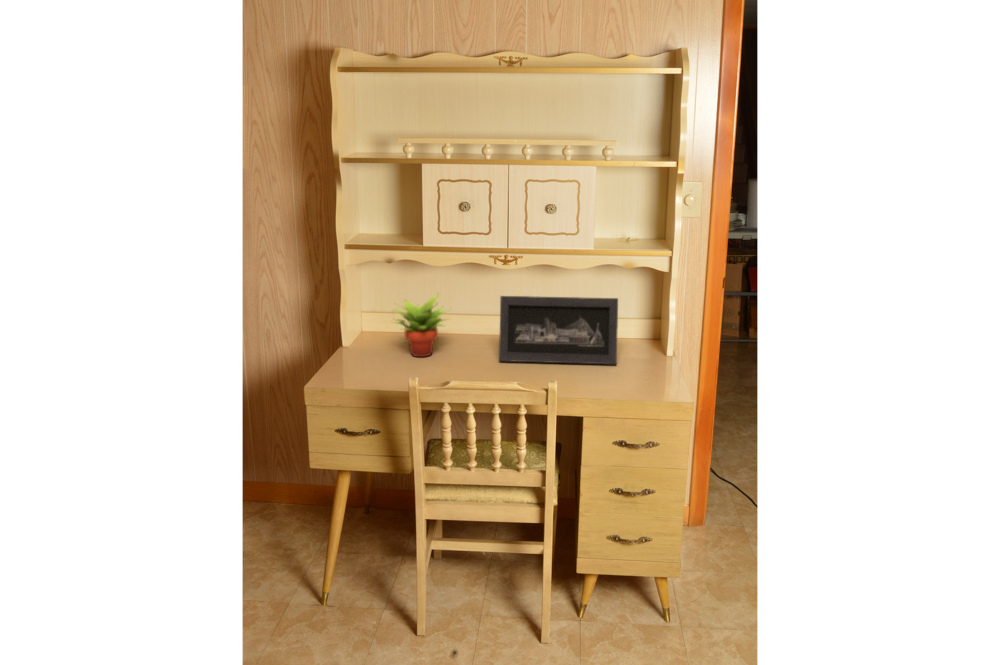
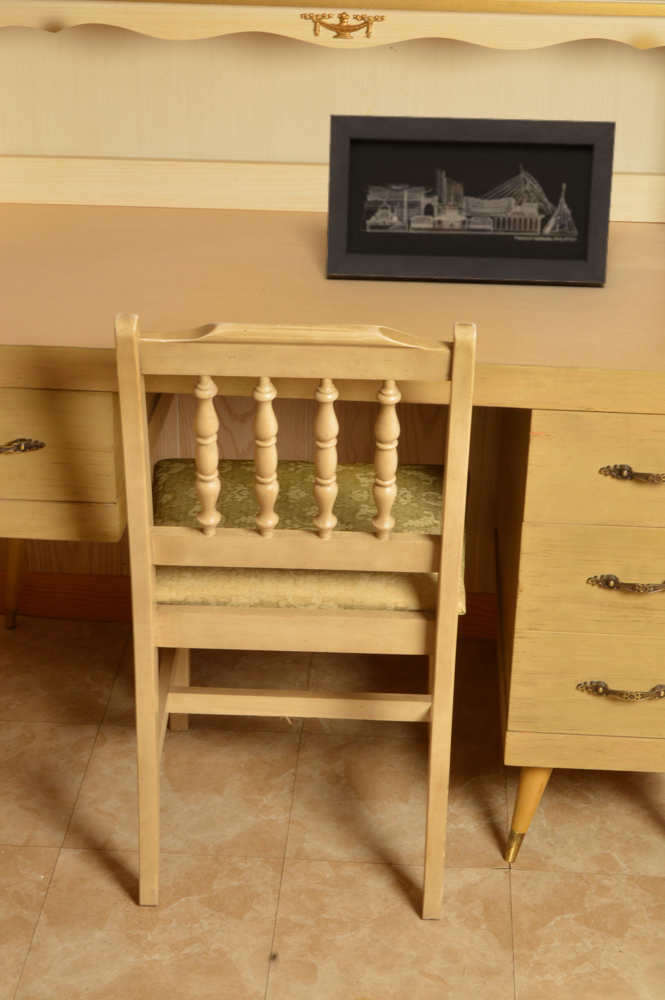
succulent plant: present [395,294,447,357] -> none [65,109,210,266]

